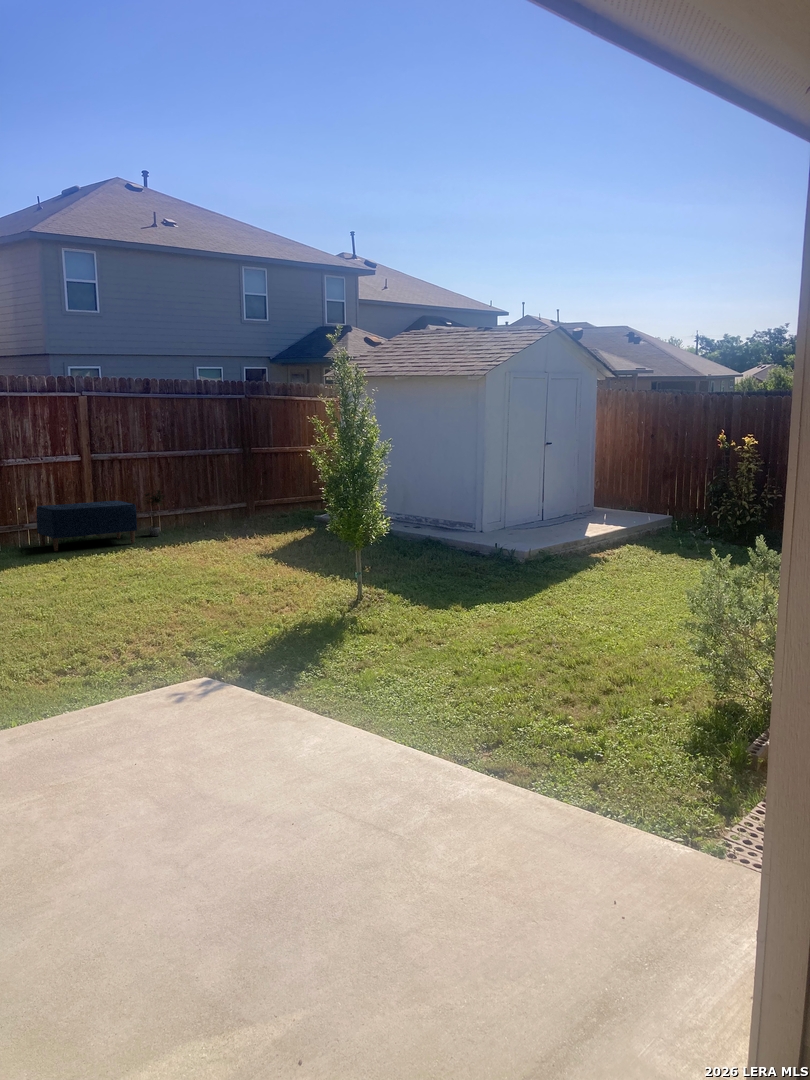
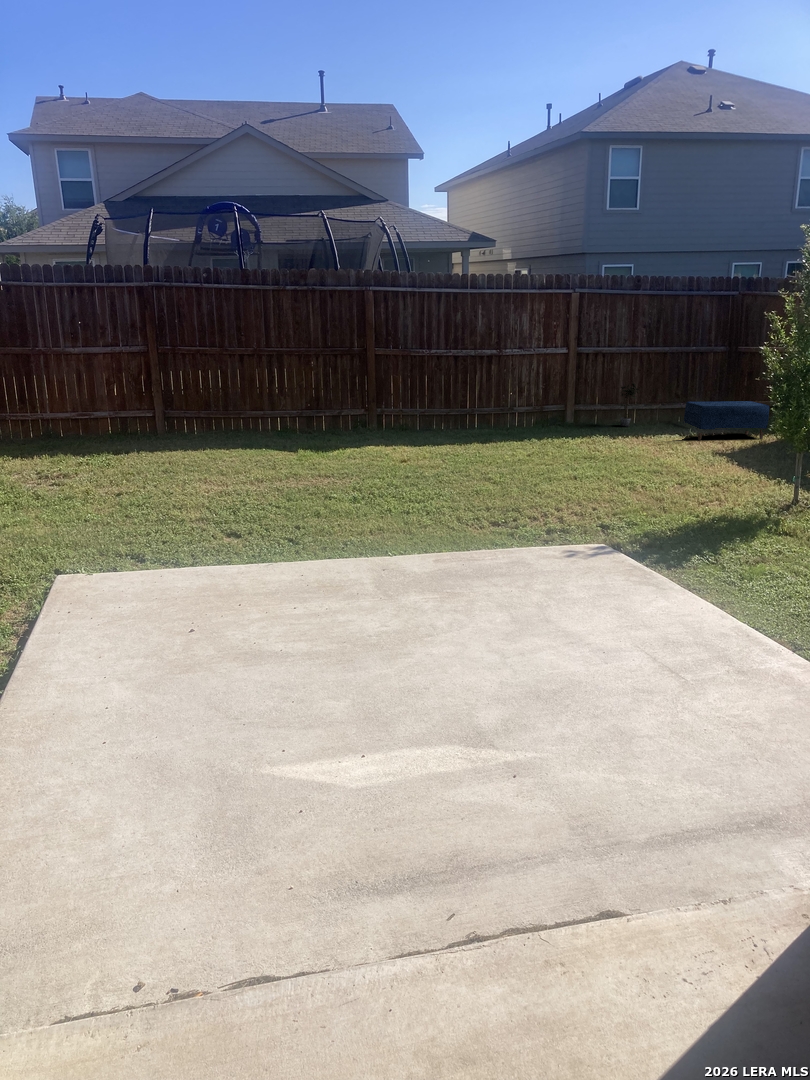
bench: present [36,500,137,551] -> present [684,401,769,440]

